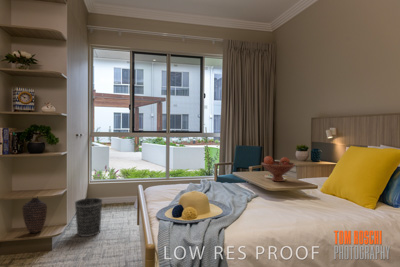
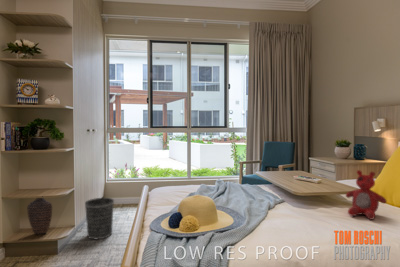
fruit bowl: present [262,156,295,182] -> none [289,153,332,184]
stuffed bear: none [307,170,336,207] -> present [346,170,386,219]

